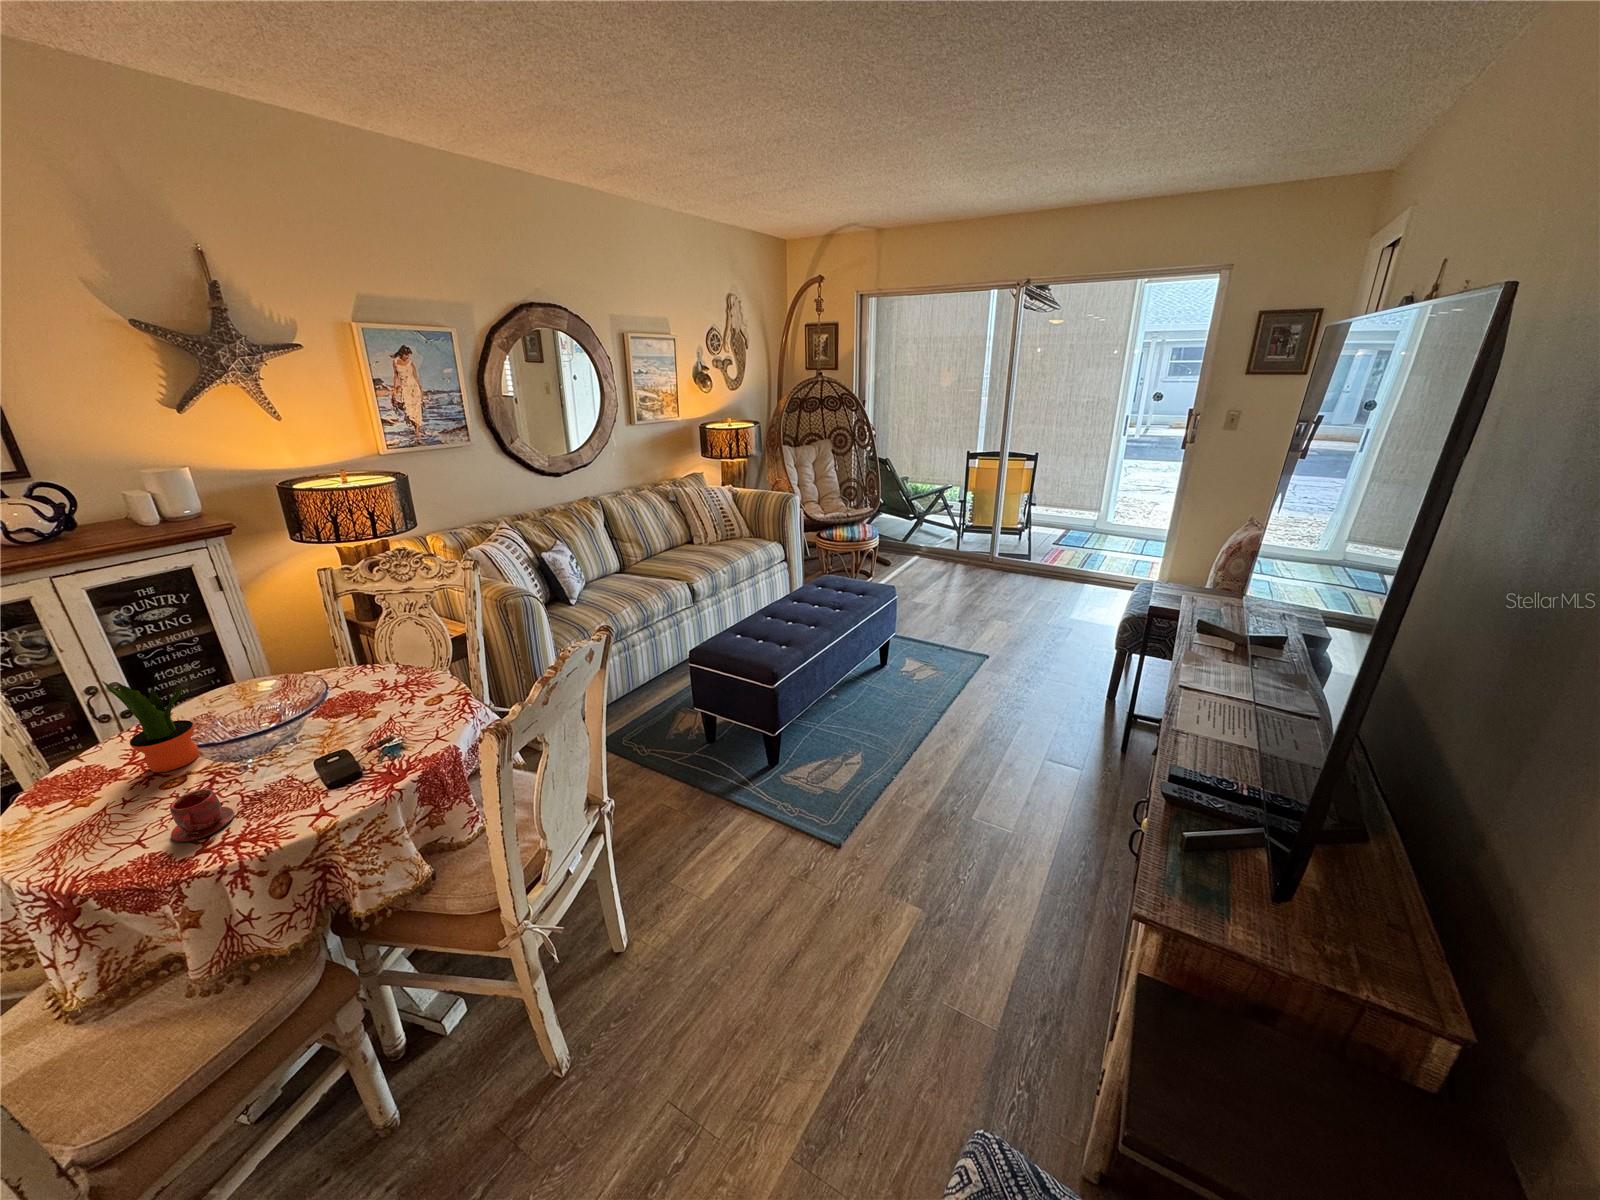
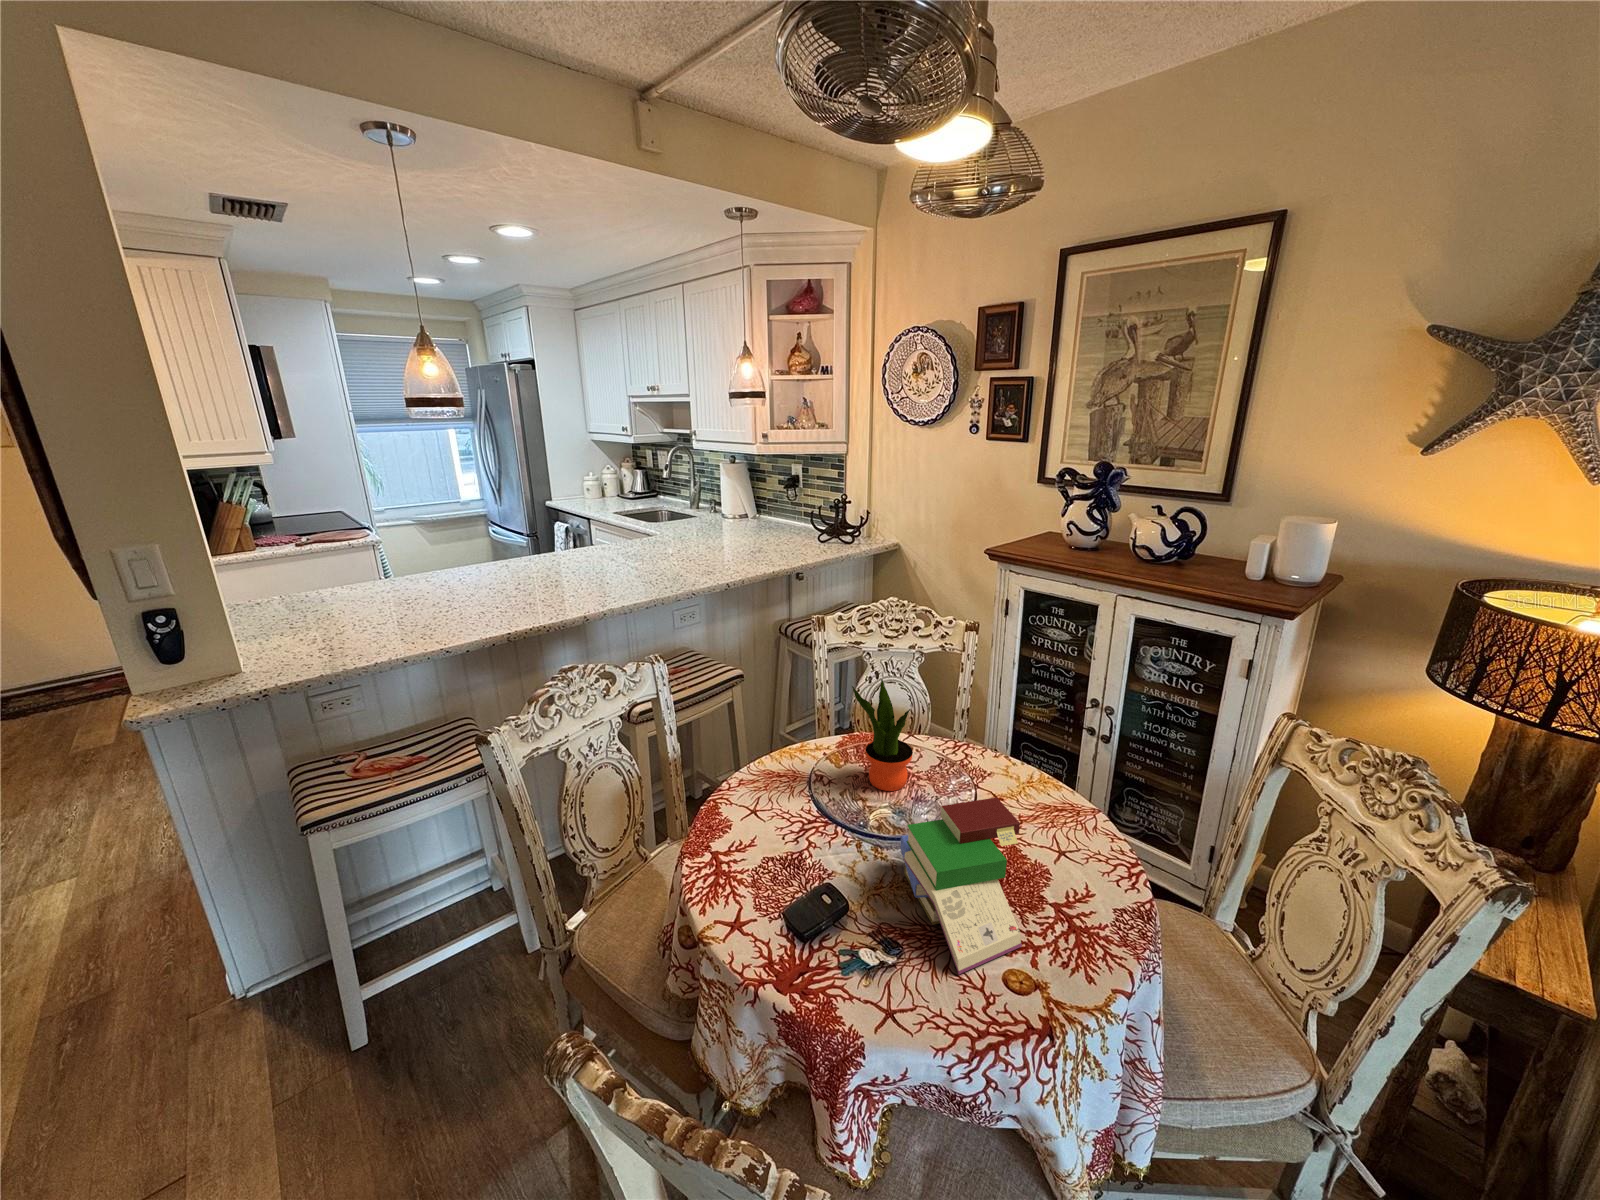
book: none [298,657,424,741] -> present [900,797,1022,974]
teacup: present [170,789,234,842] -> none [737,797,788,850]

